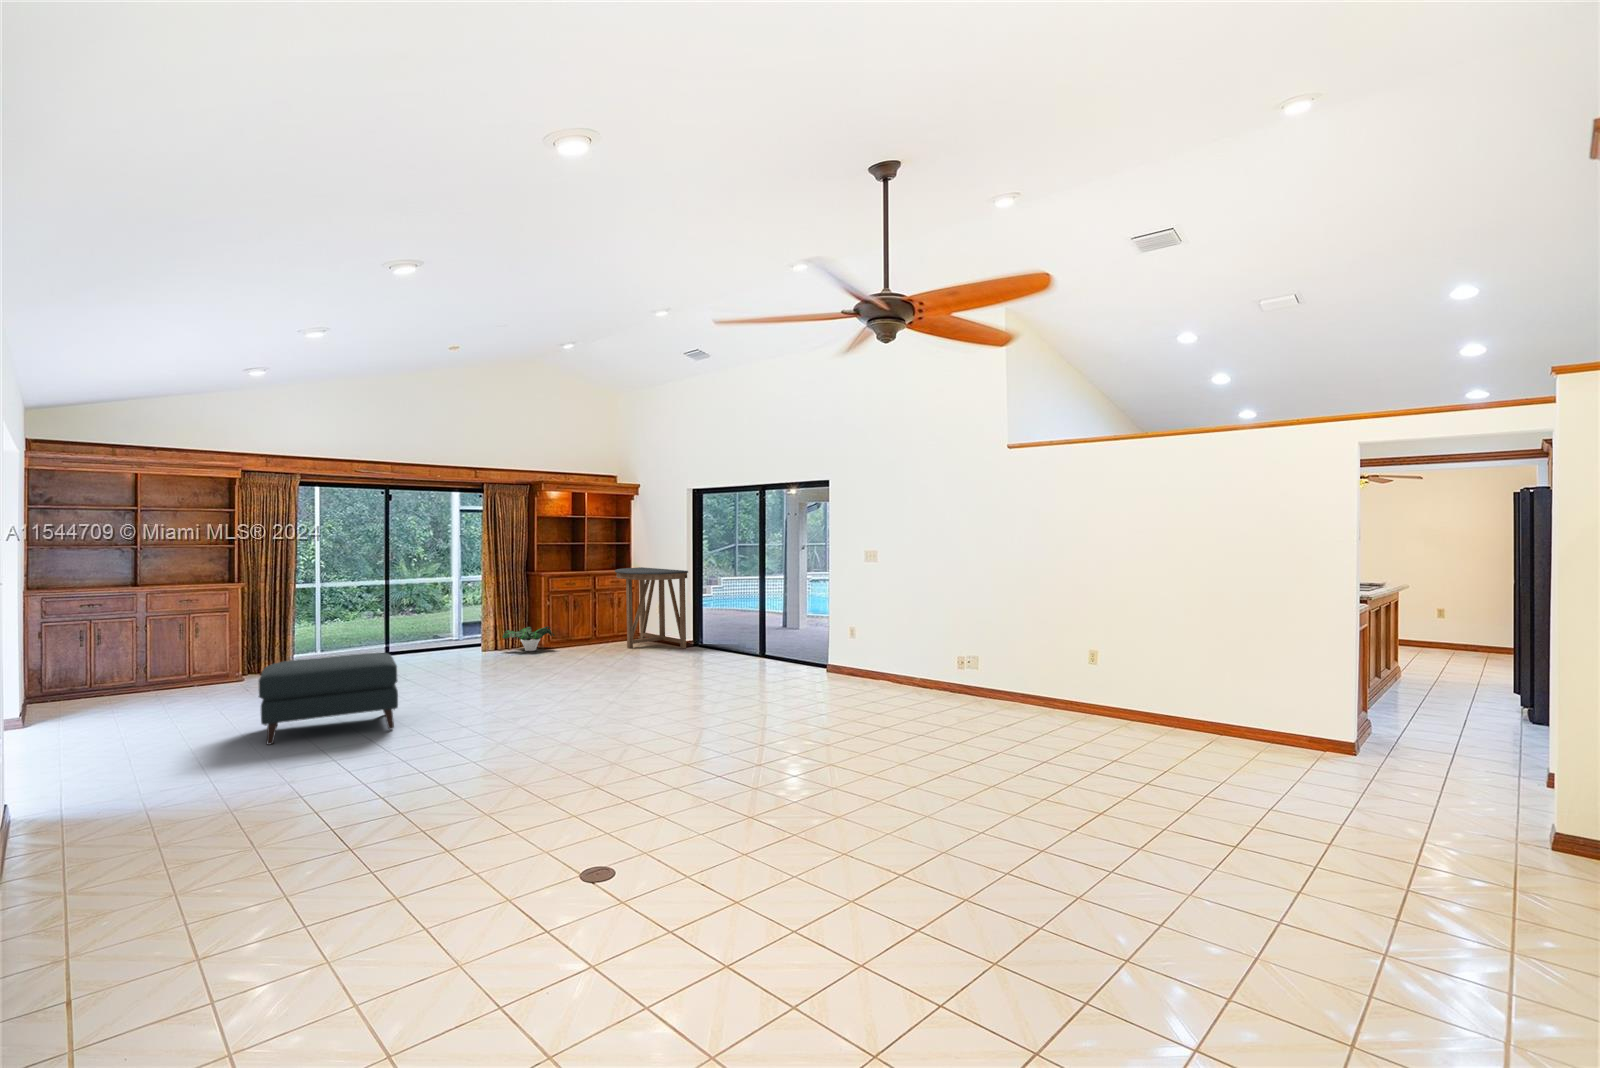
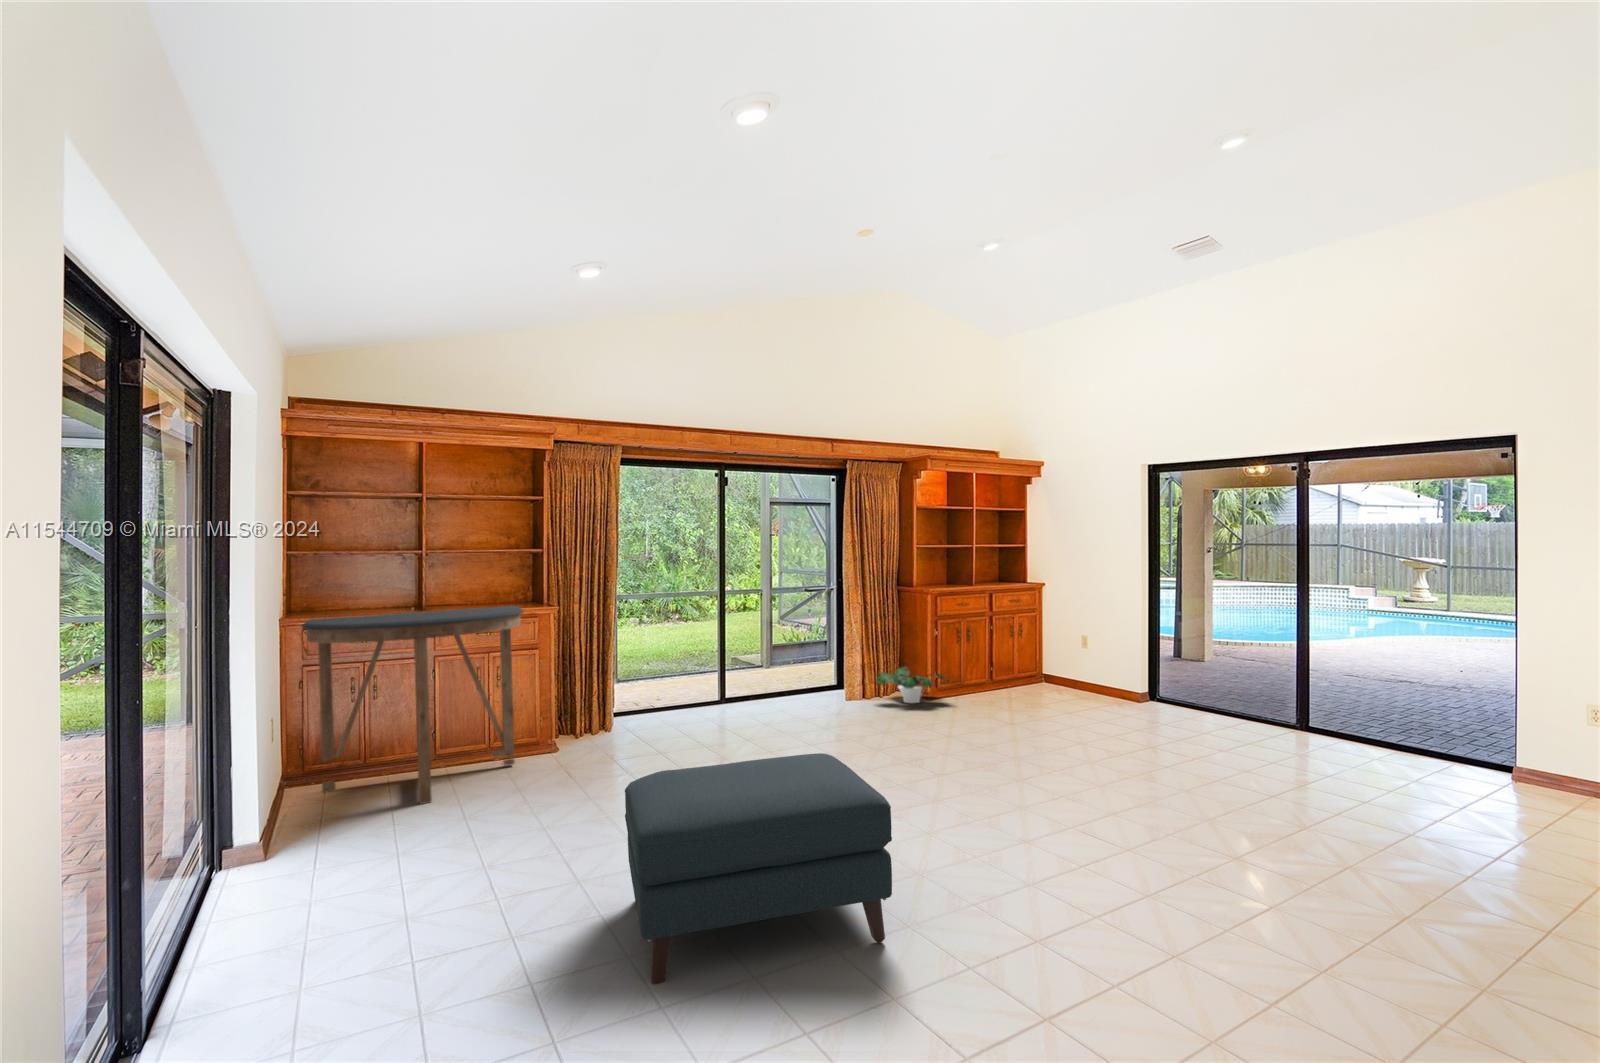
console table: present [615,567,688,649] -> present [302,606,524,804]

